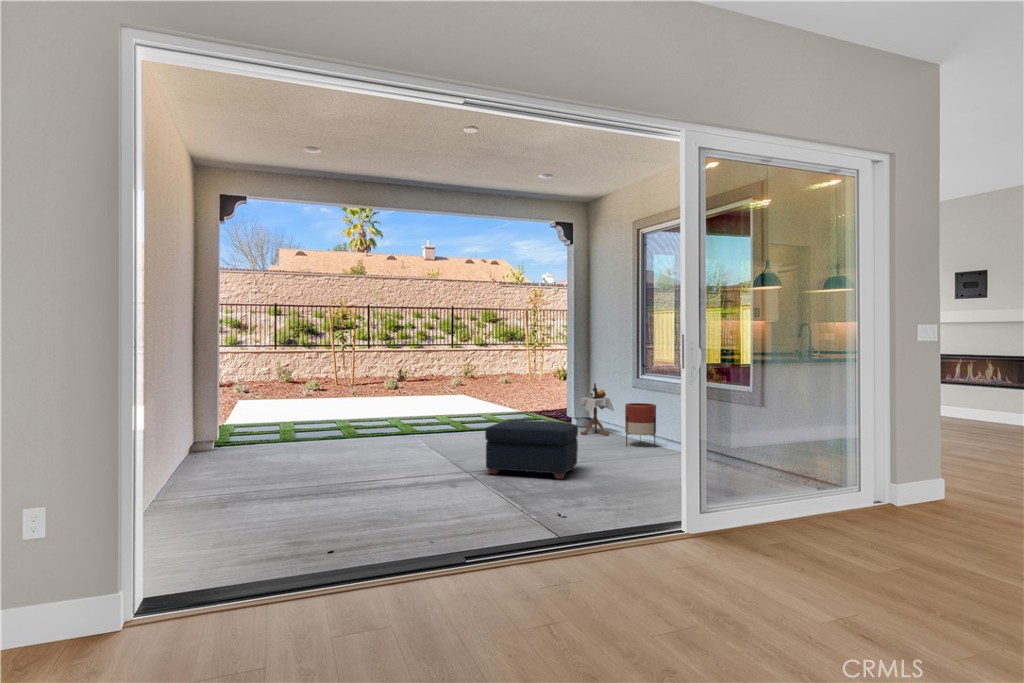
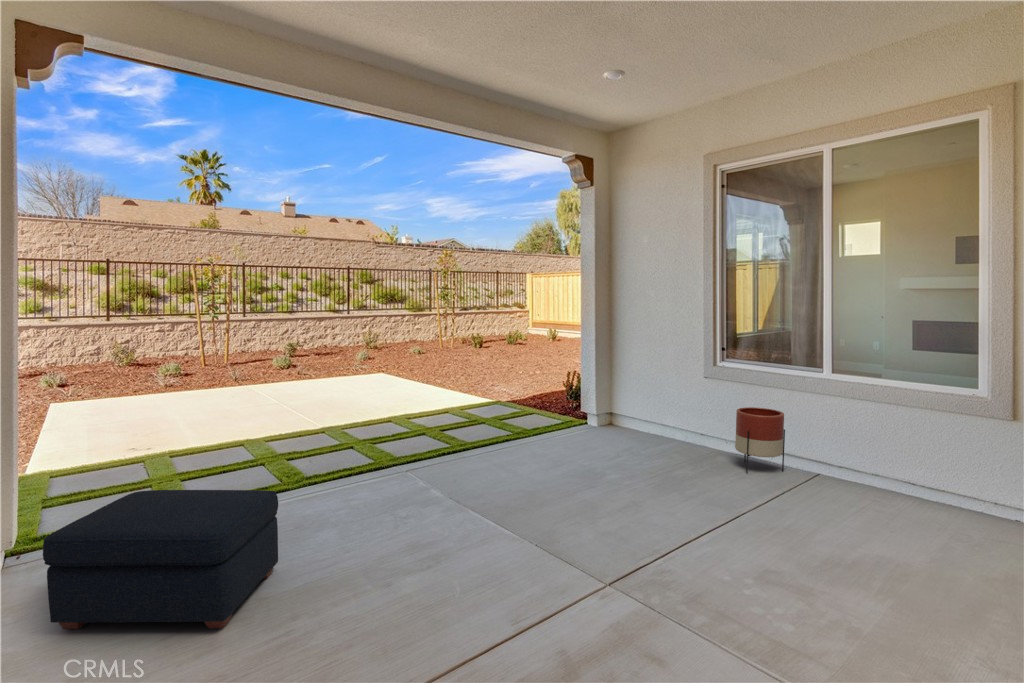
side table: present [579,383,614,435] -> none [626,377,678,447]
ottoman: present [485,420,578,479] -> present [43,490,278,629]

